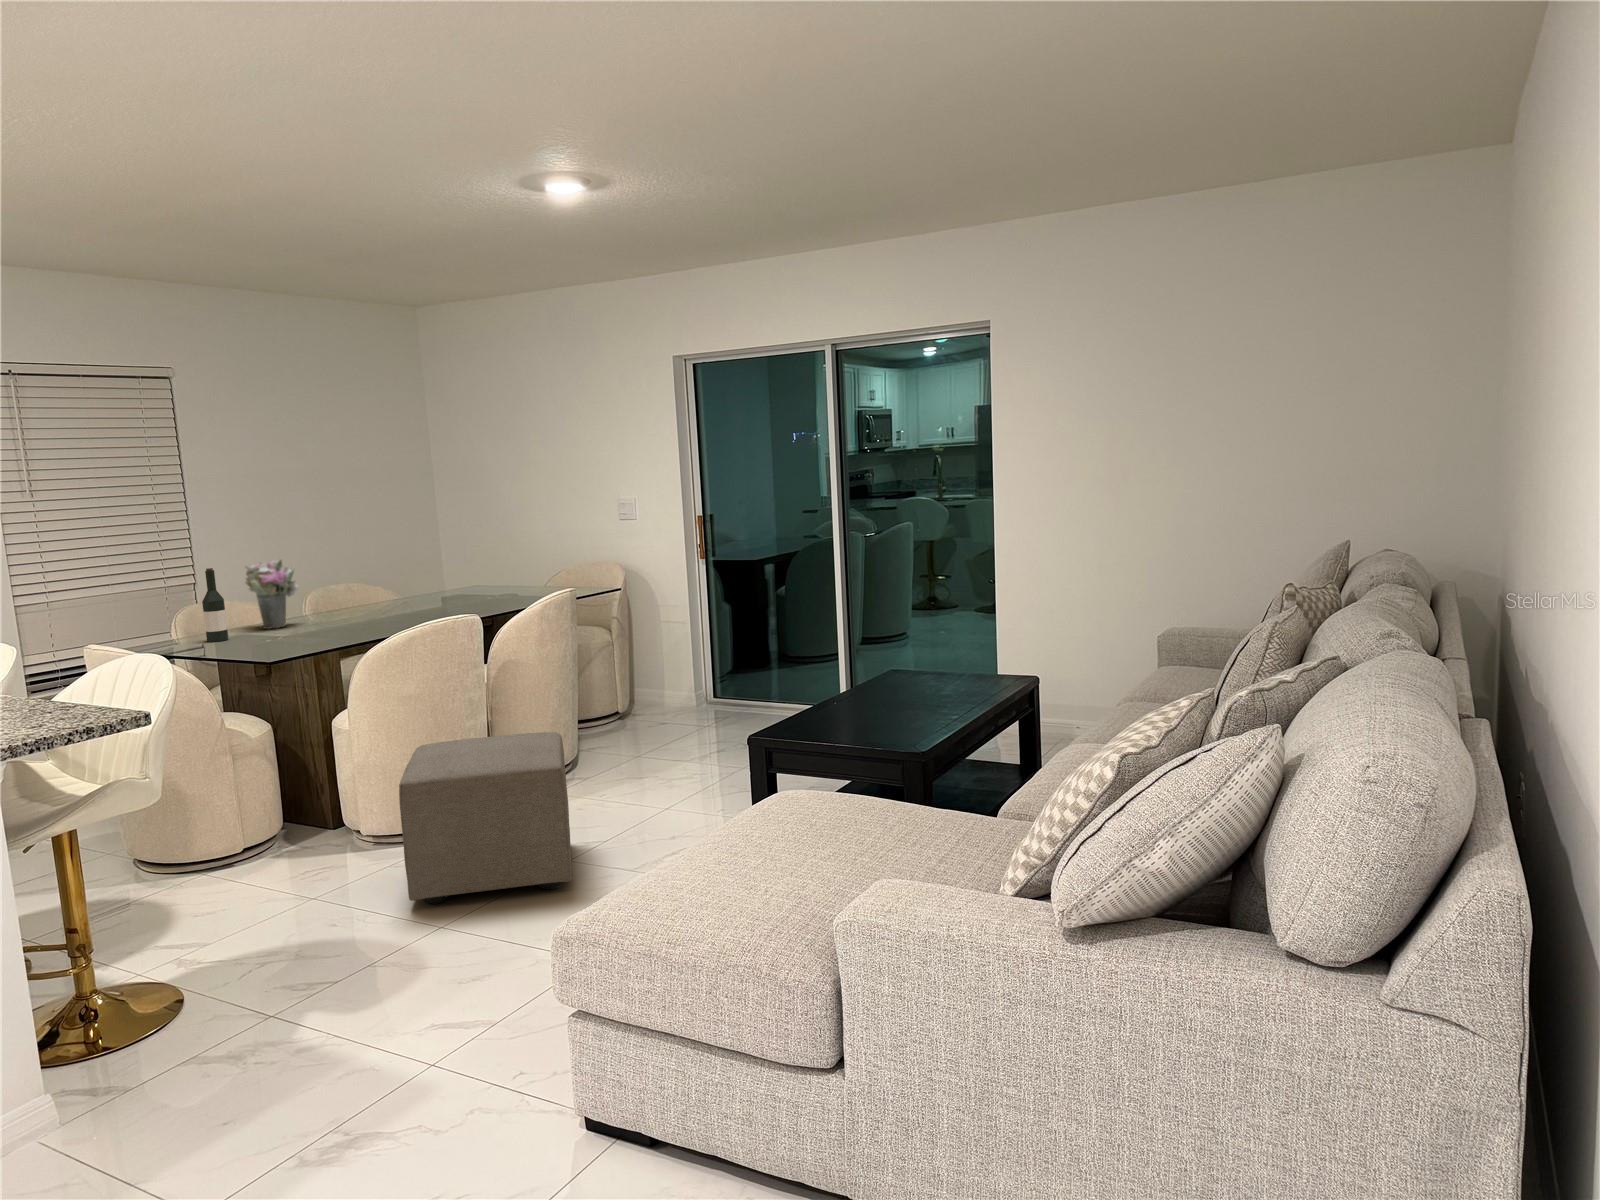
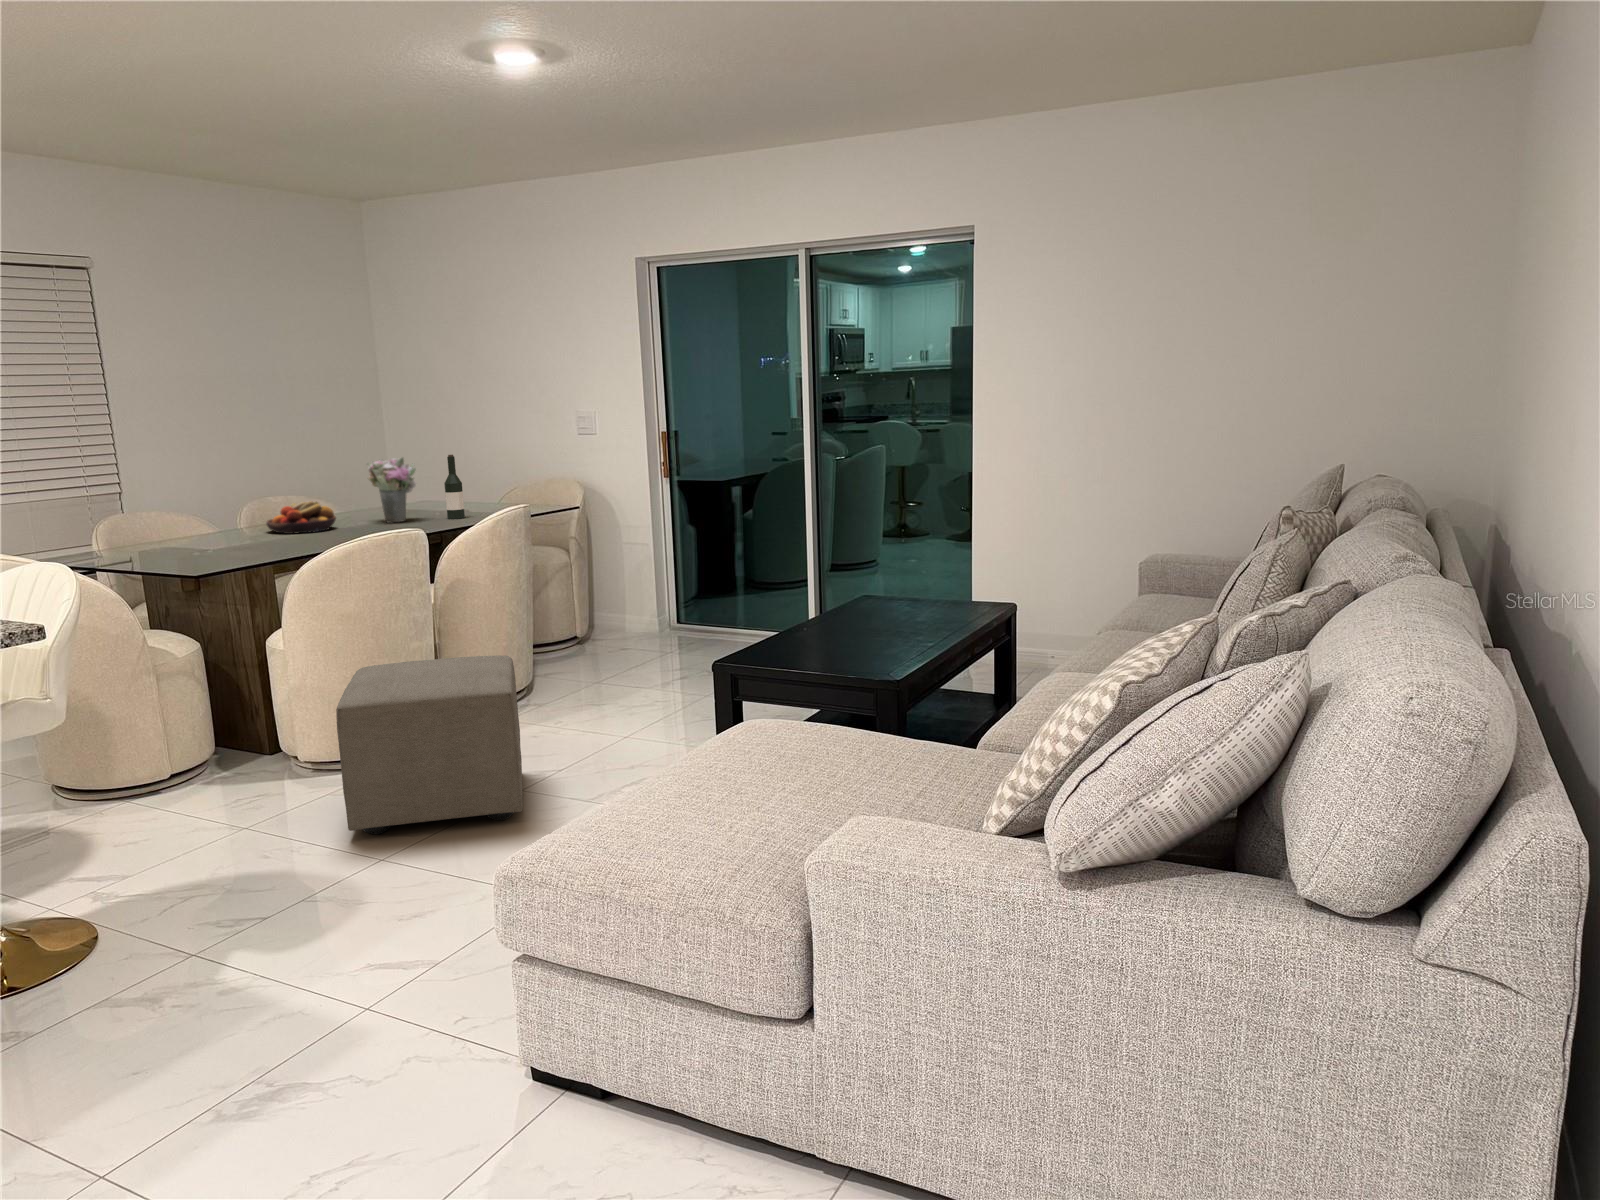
flower bouquet: present [245,560,298,629] -> present [367,458,416,523]
wine bottle: present [202,568,228,642] -> present [444,455,465,519]
fruit bowl: none [328,587,394,618] -> present [266,502,336,534]

